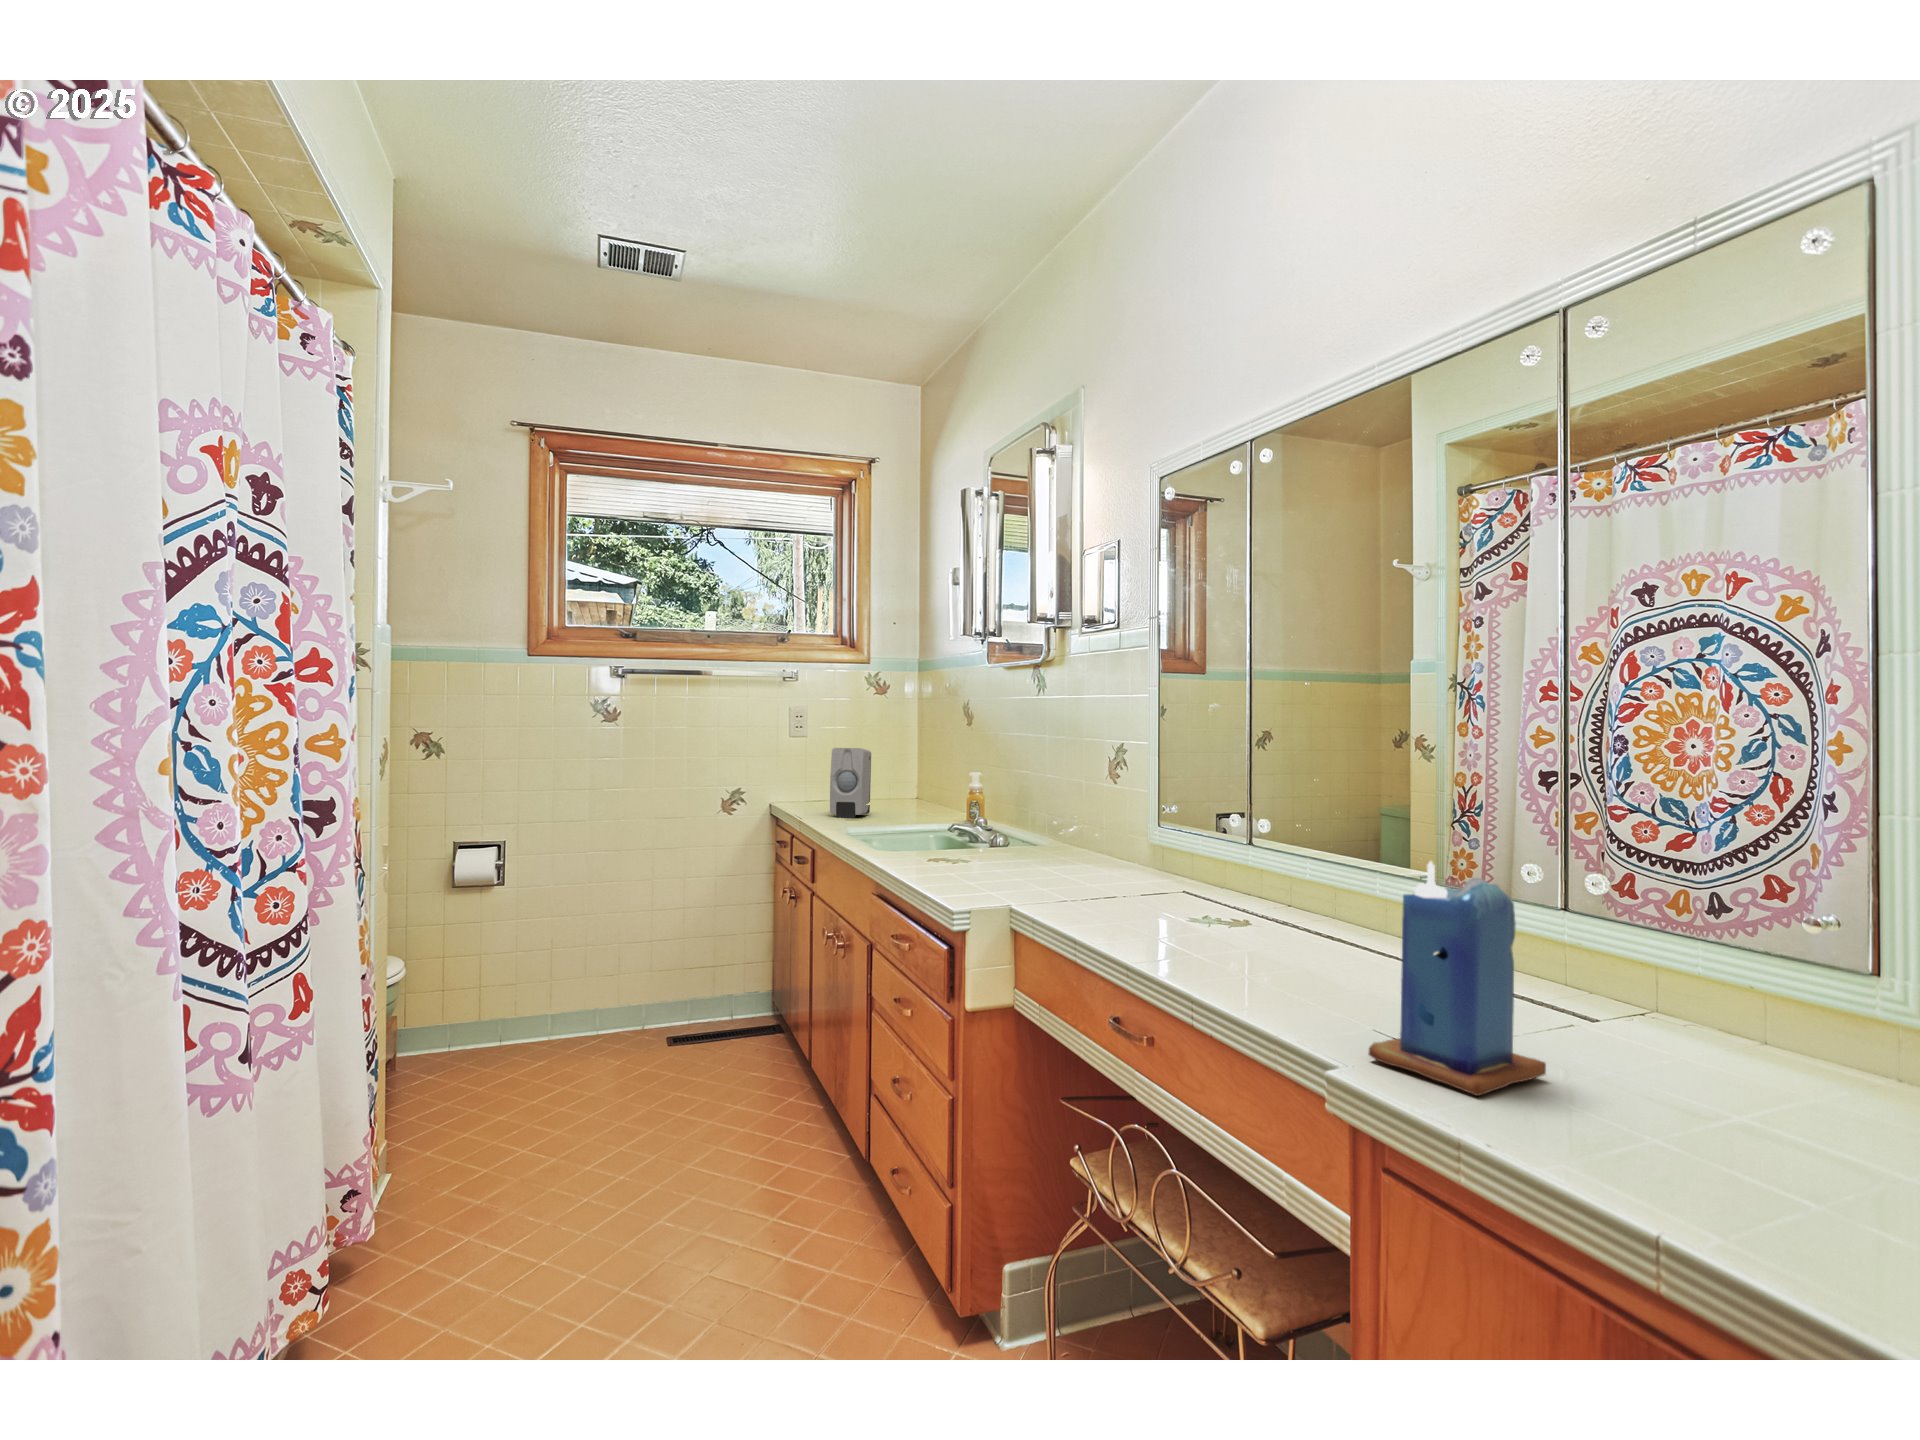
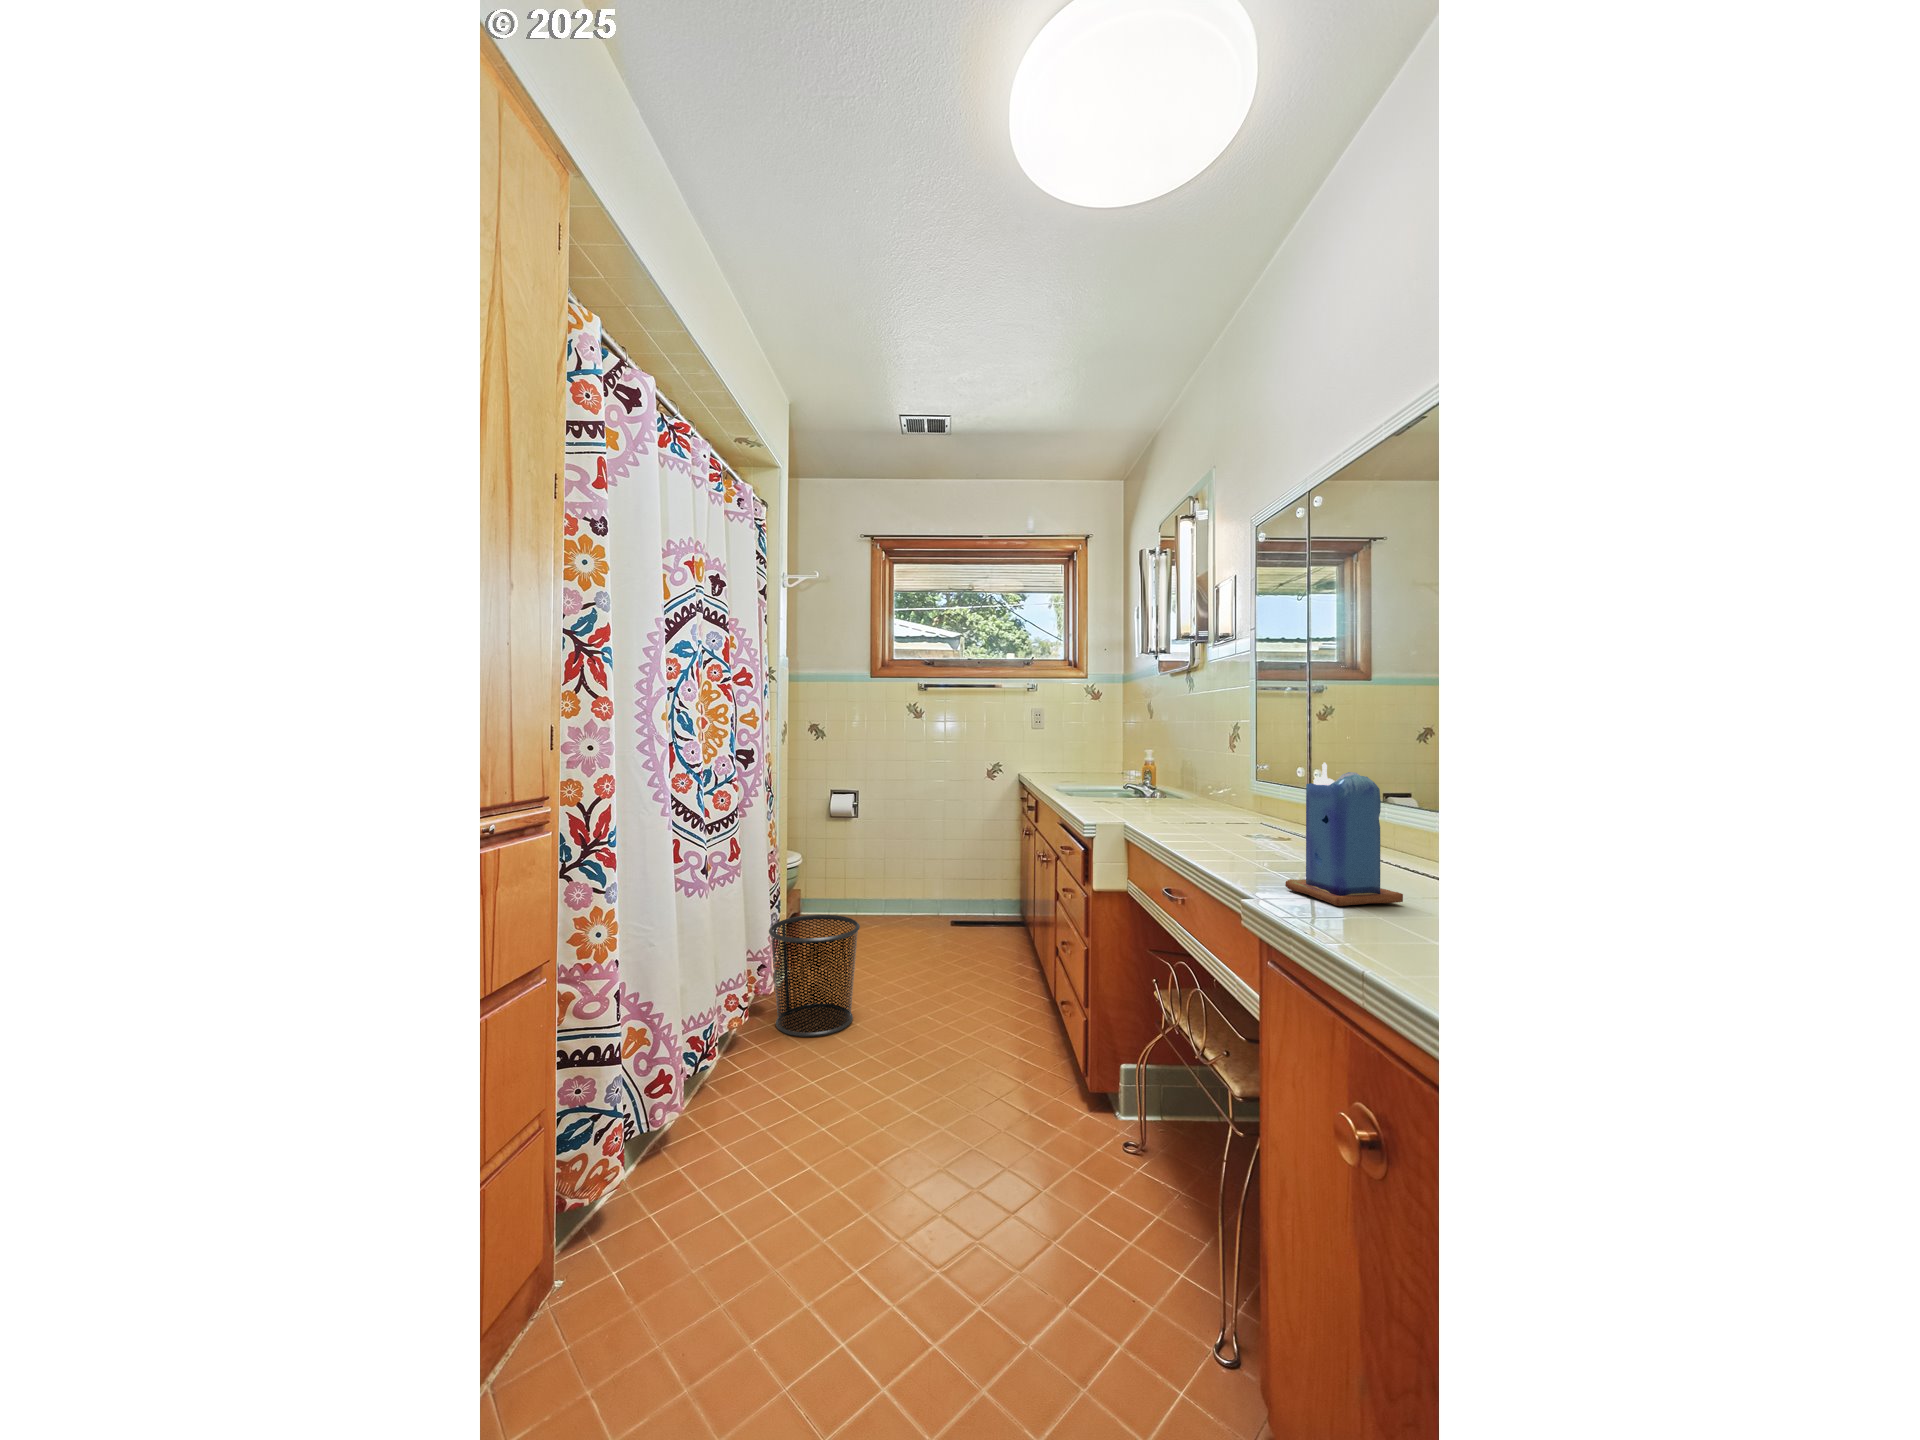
soap dispenser: present [830,748,871,818] -> none [1059,734,1088,781]
waste bin: none [362,1079,538,1309] -> present [769,915,860,1037]

